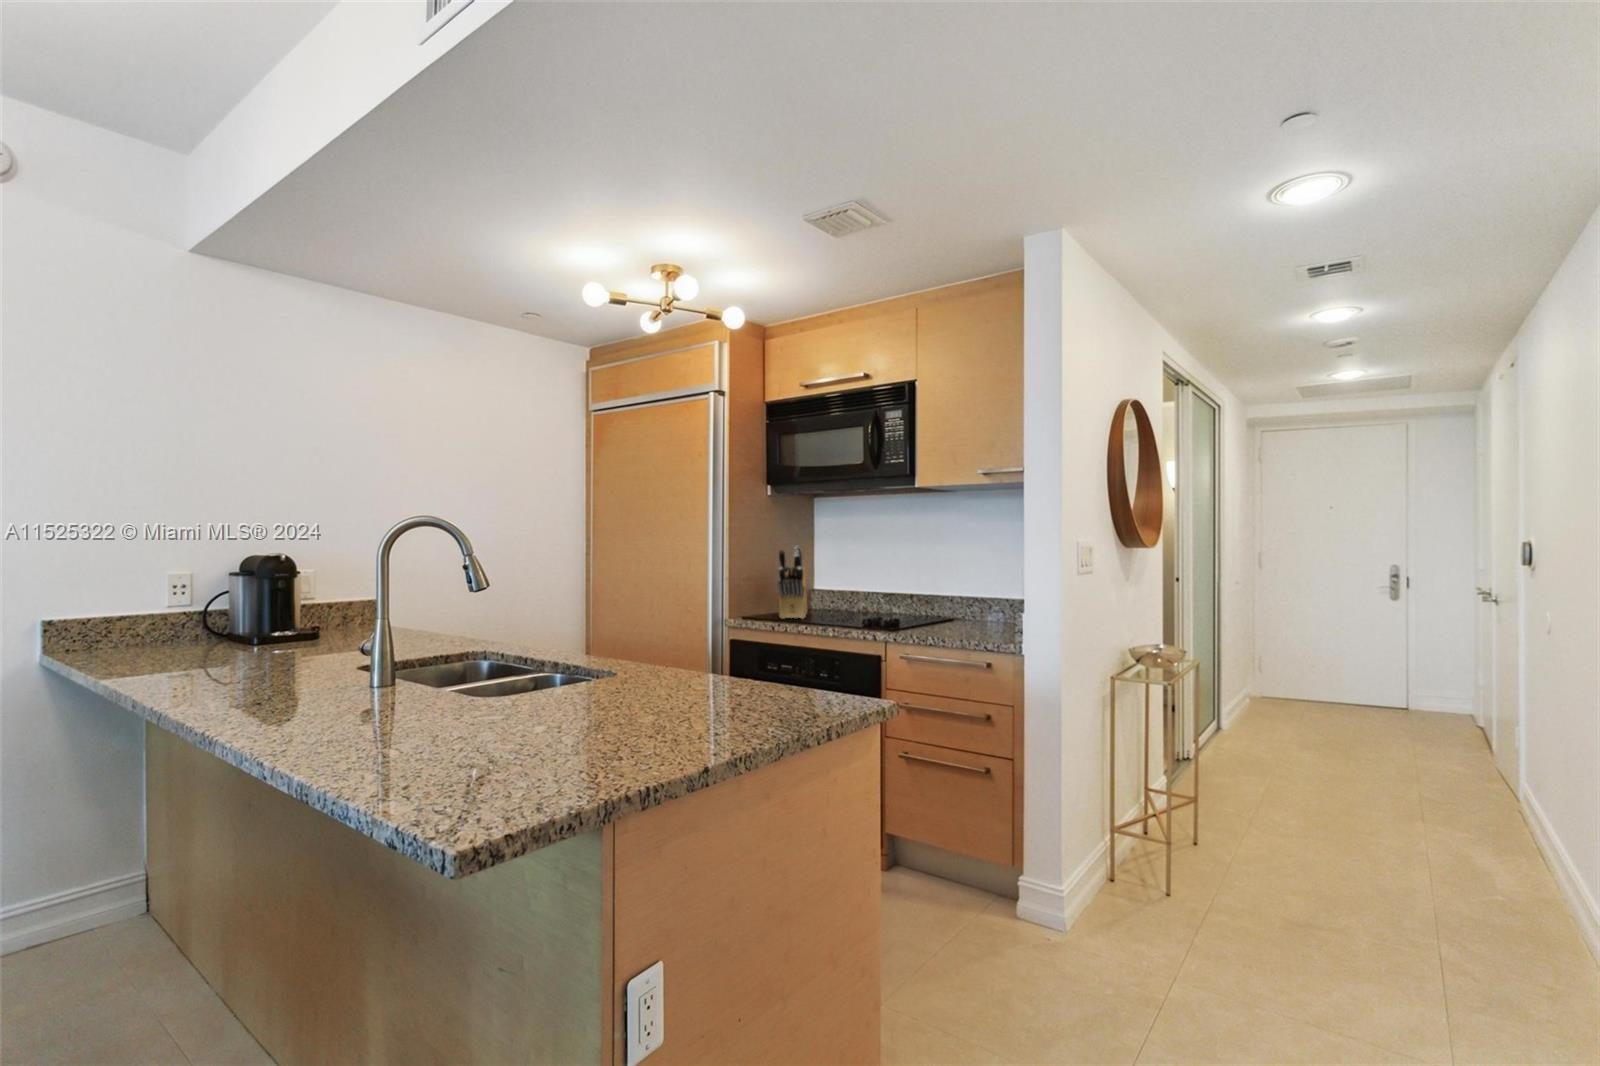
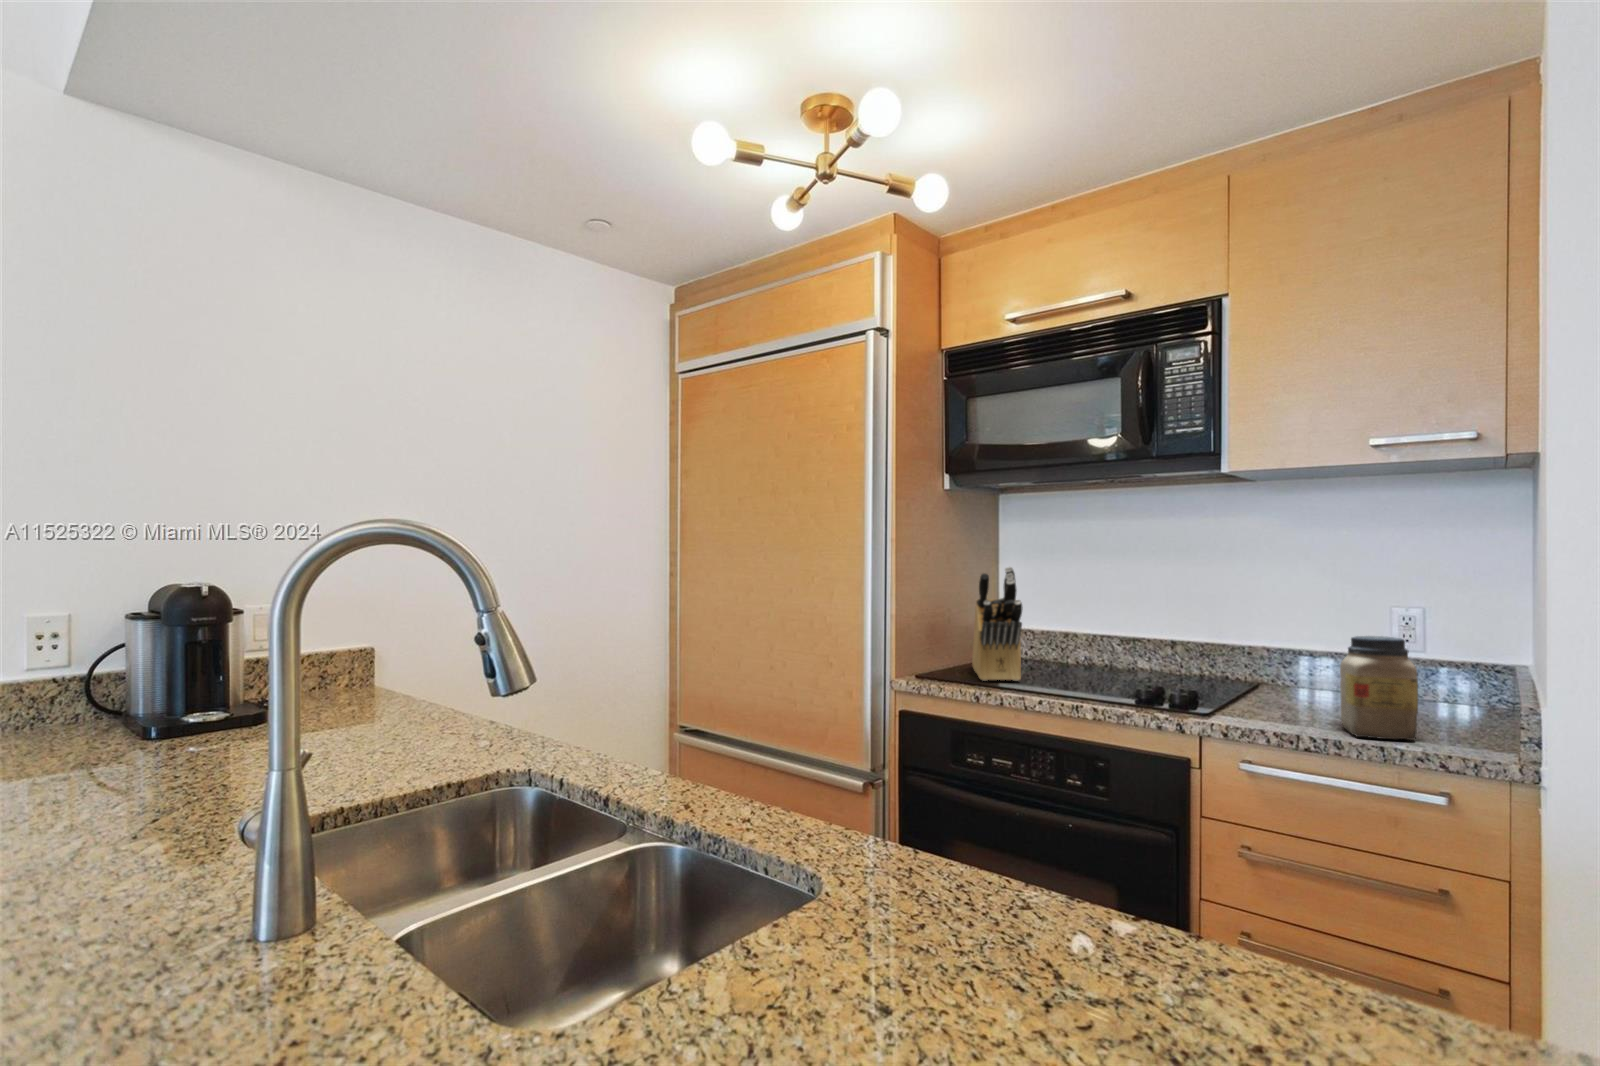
jar: none [963,583,998,640] -> present [1340,636,1418,740]

